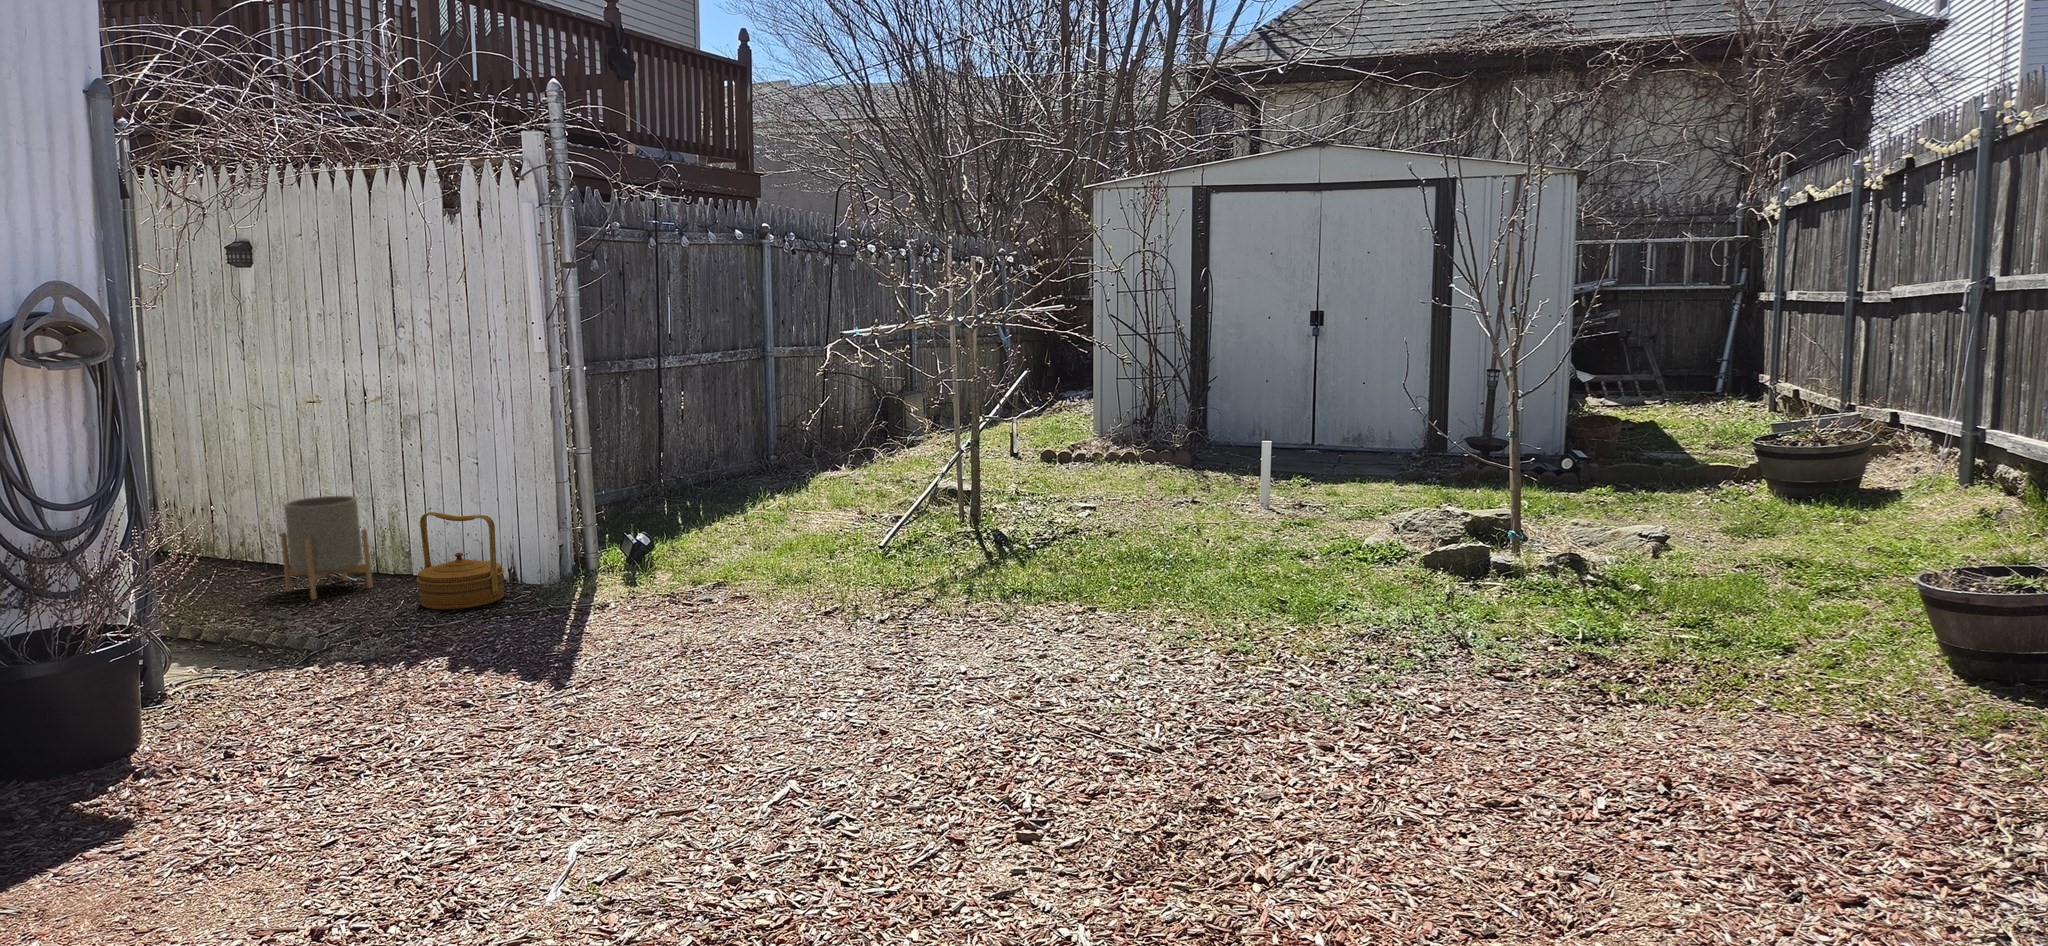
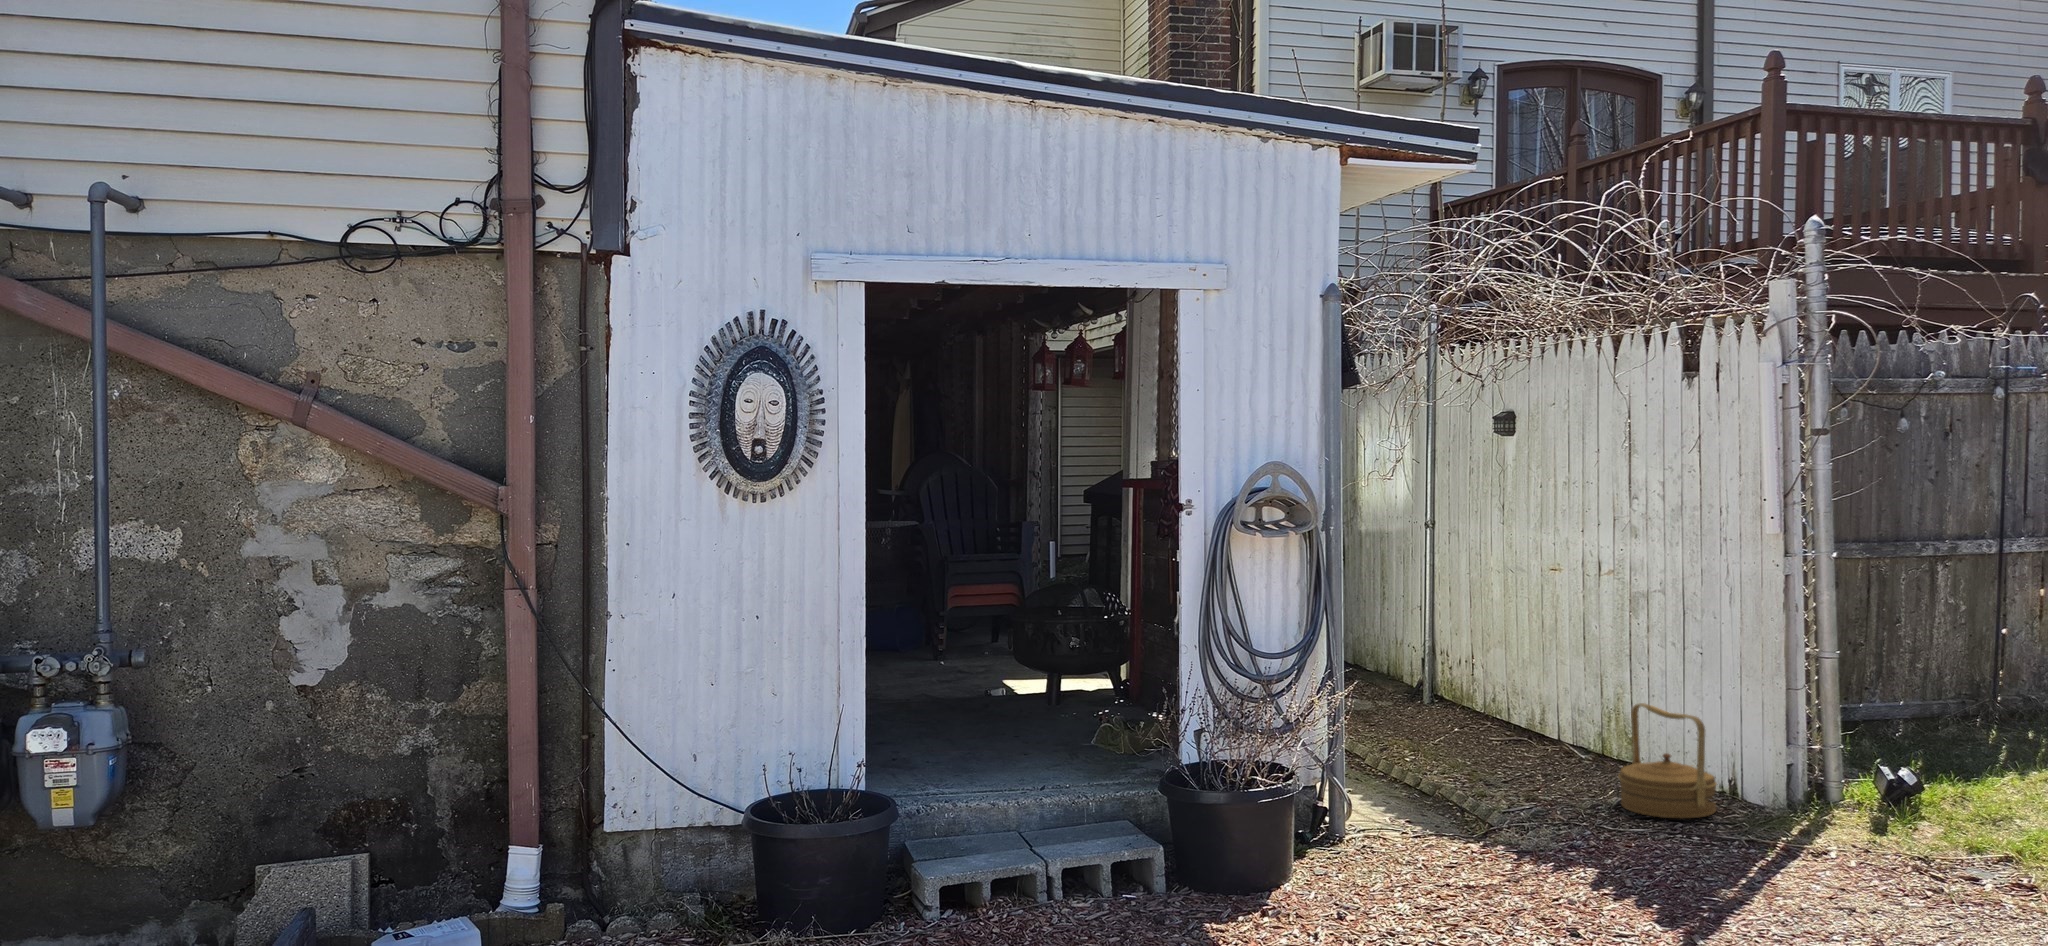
planter: present [280,496,373,599] -> none [1507,669,1589,775]

